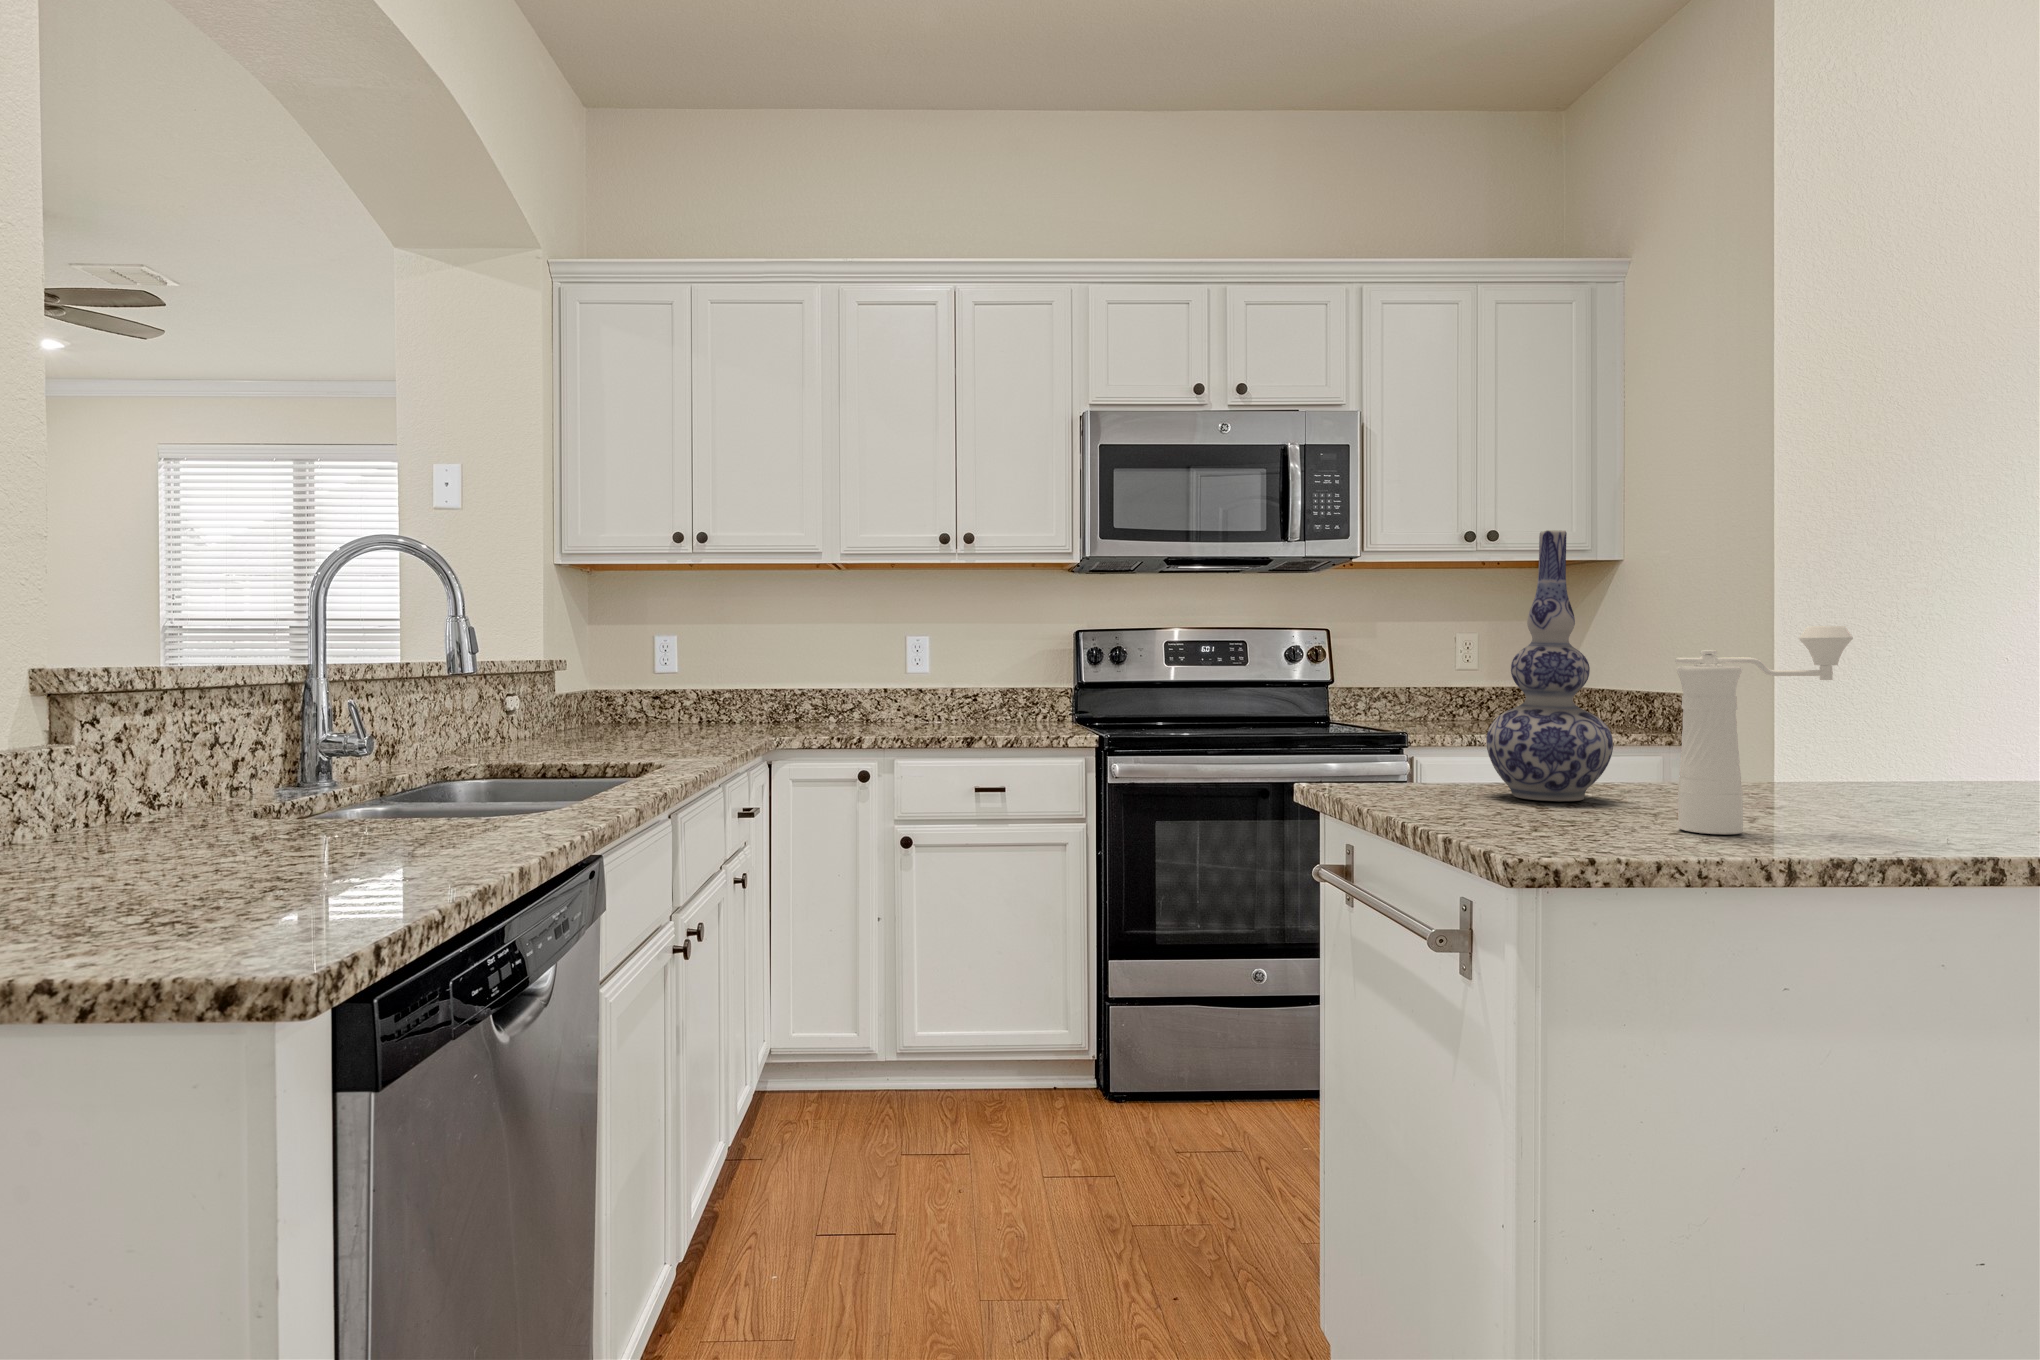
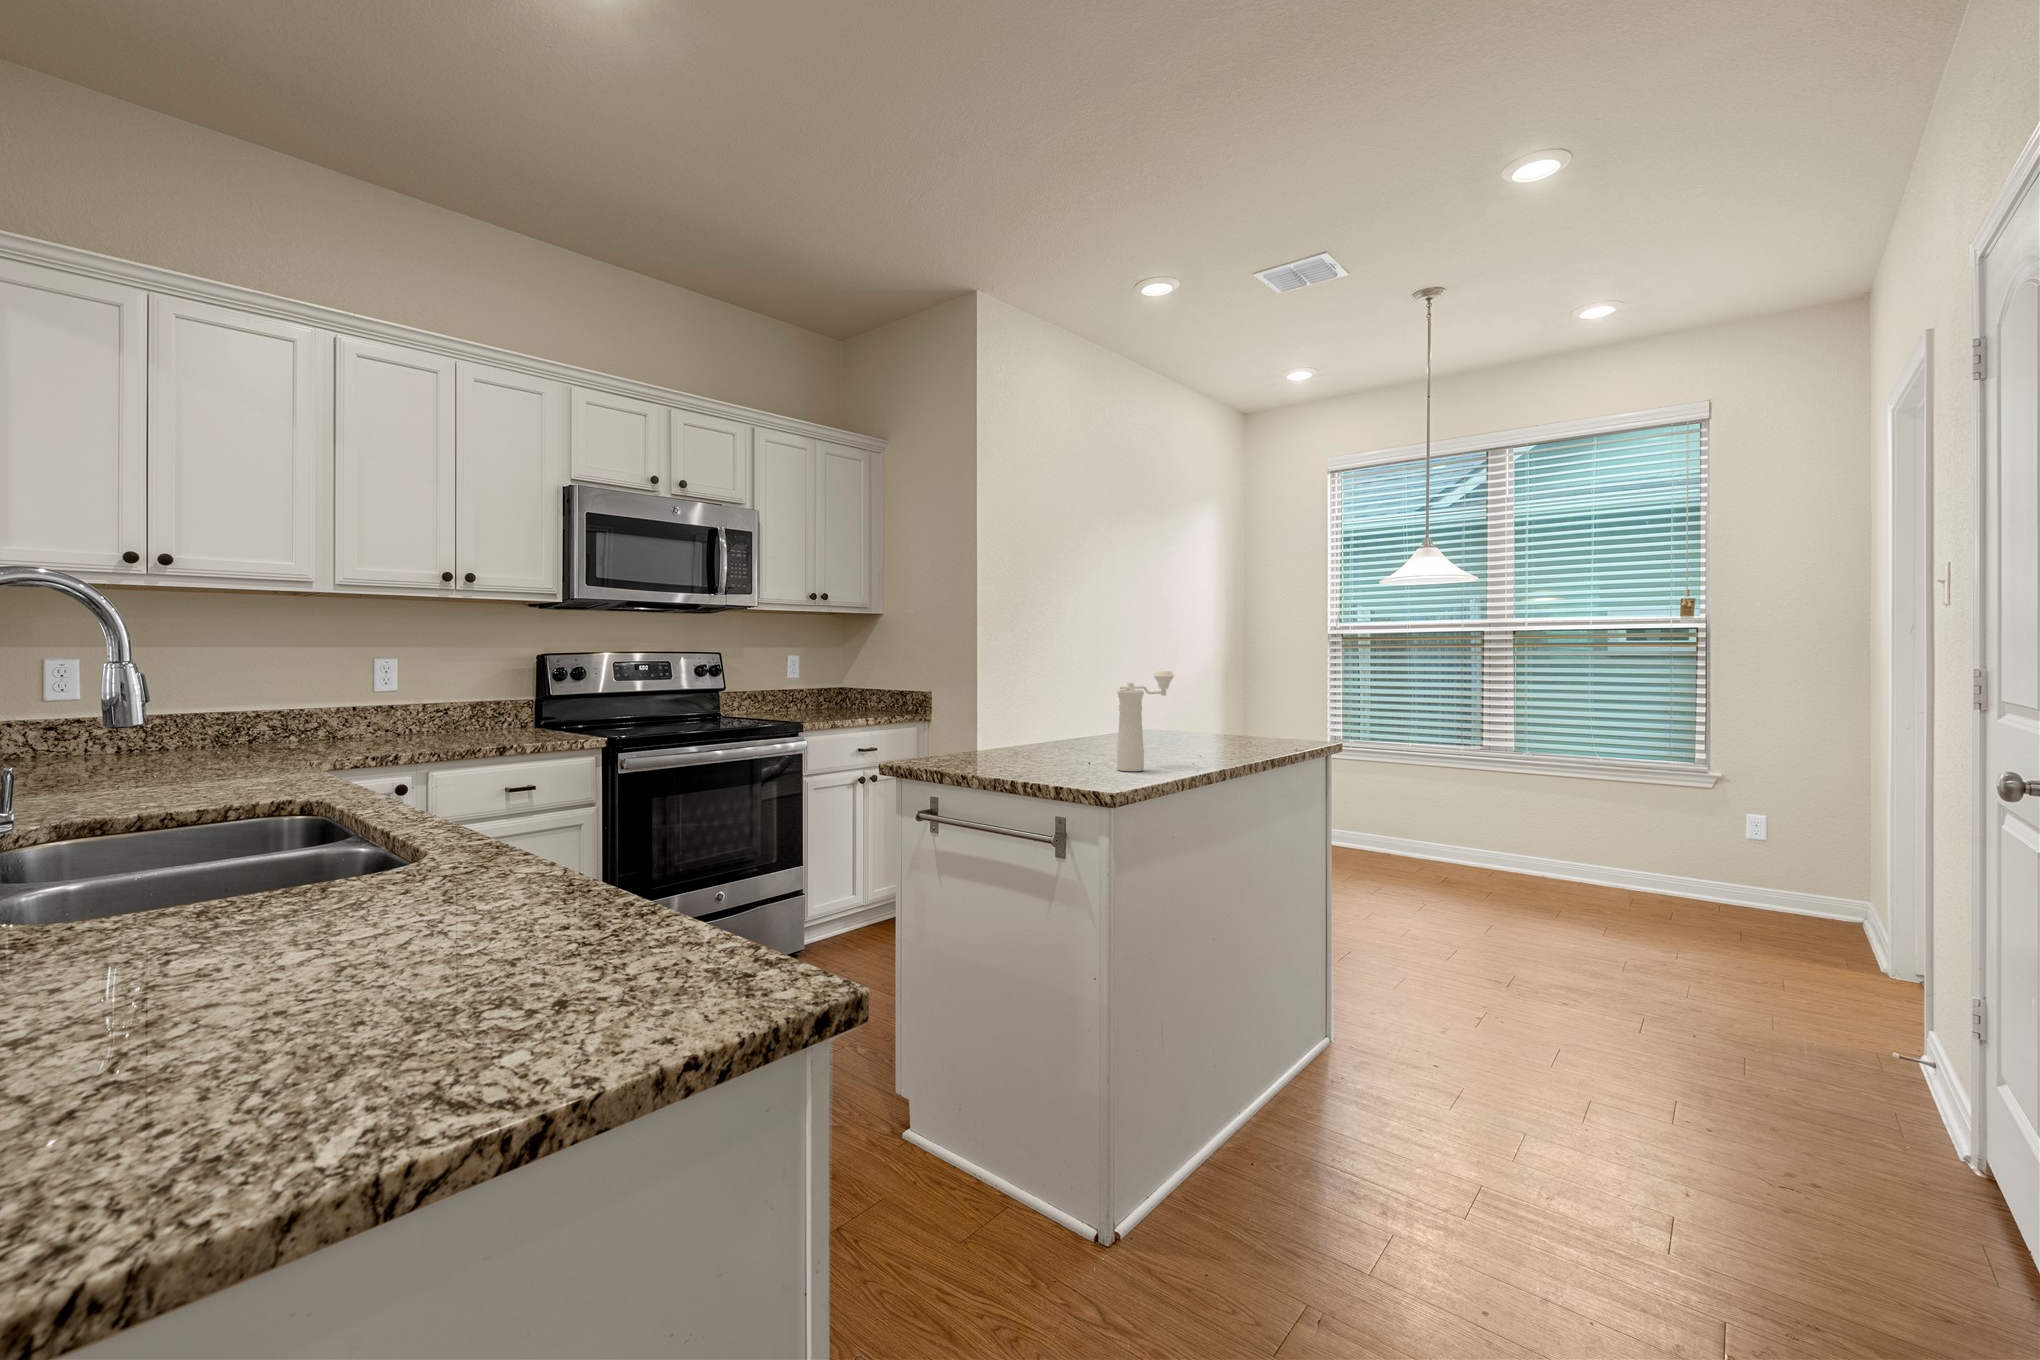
vase: present [1486,530,1613,801] -> none [994,615,1055,762]

